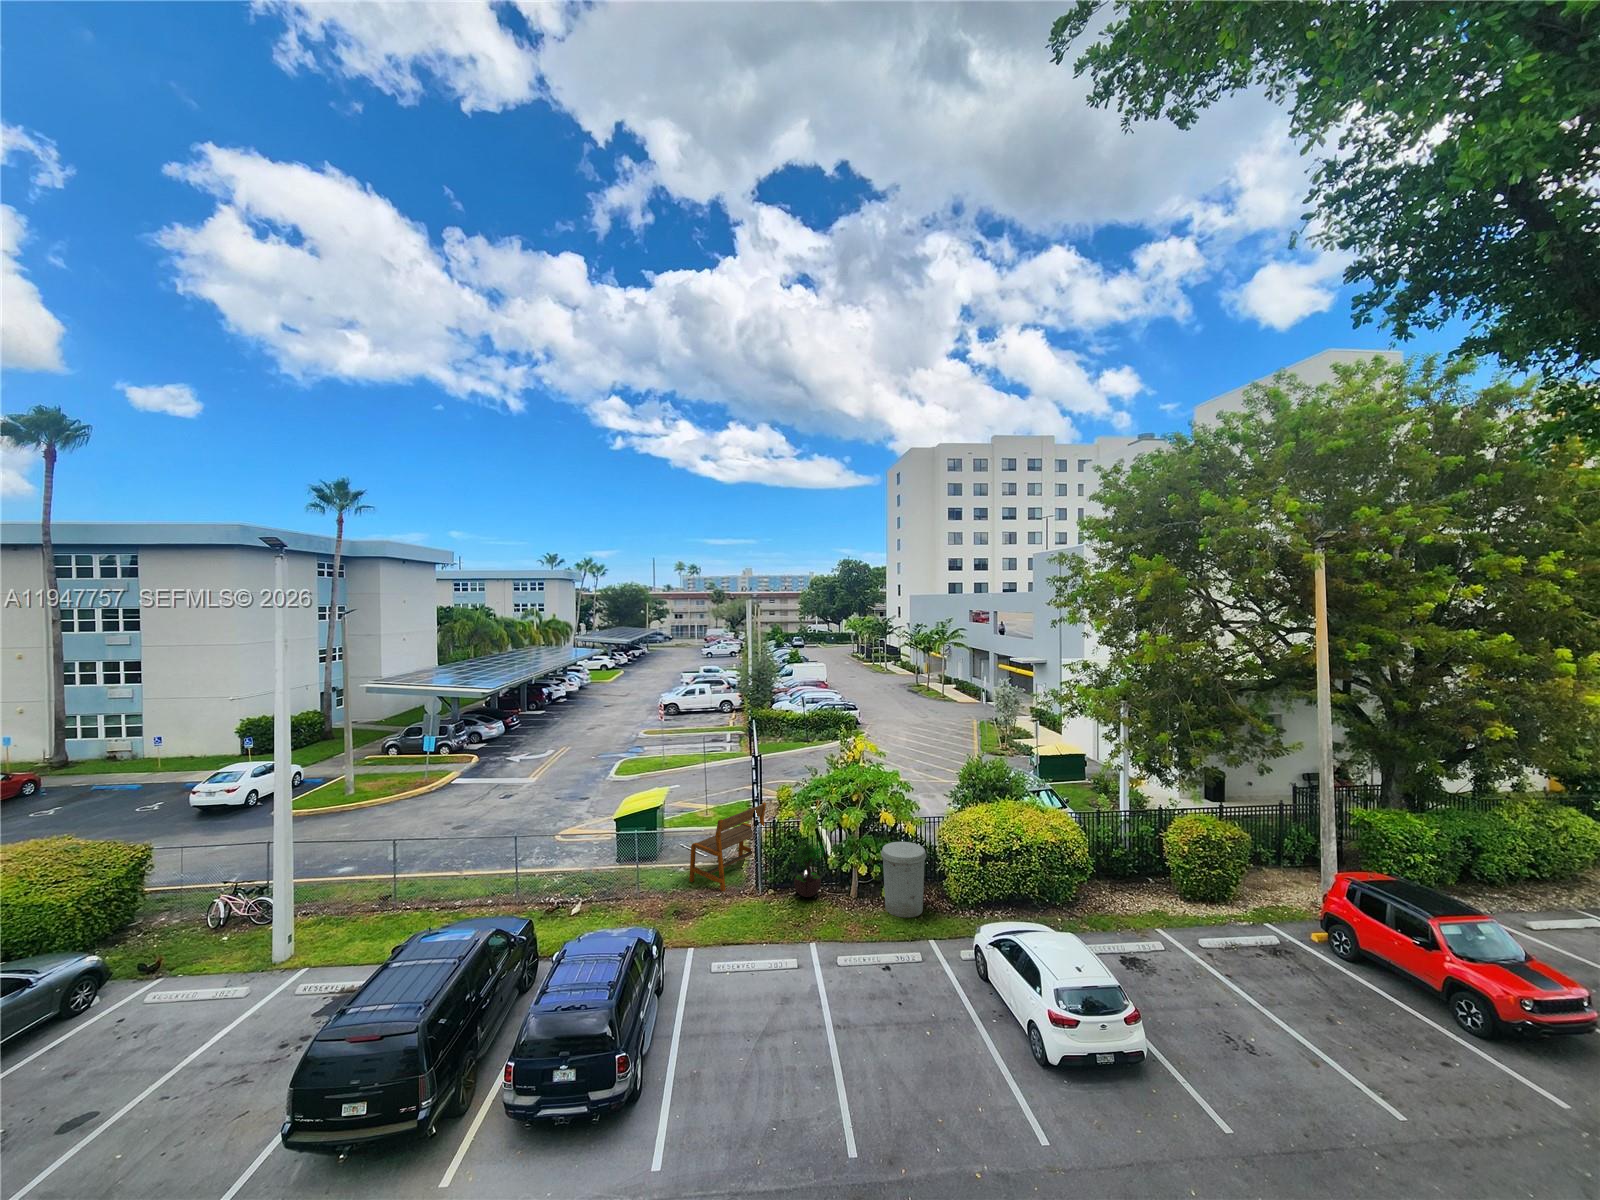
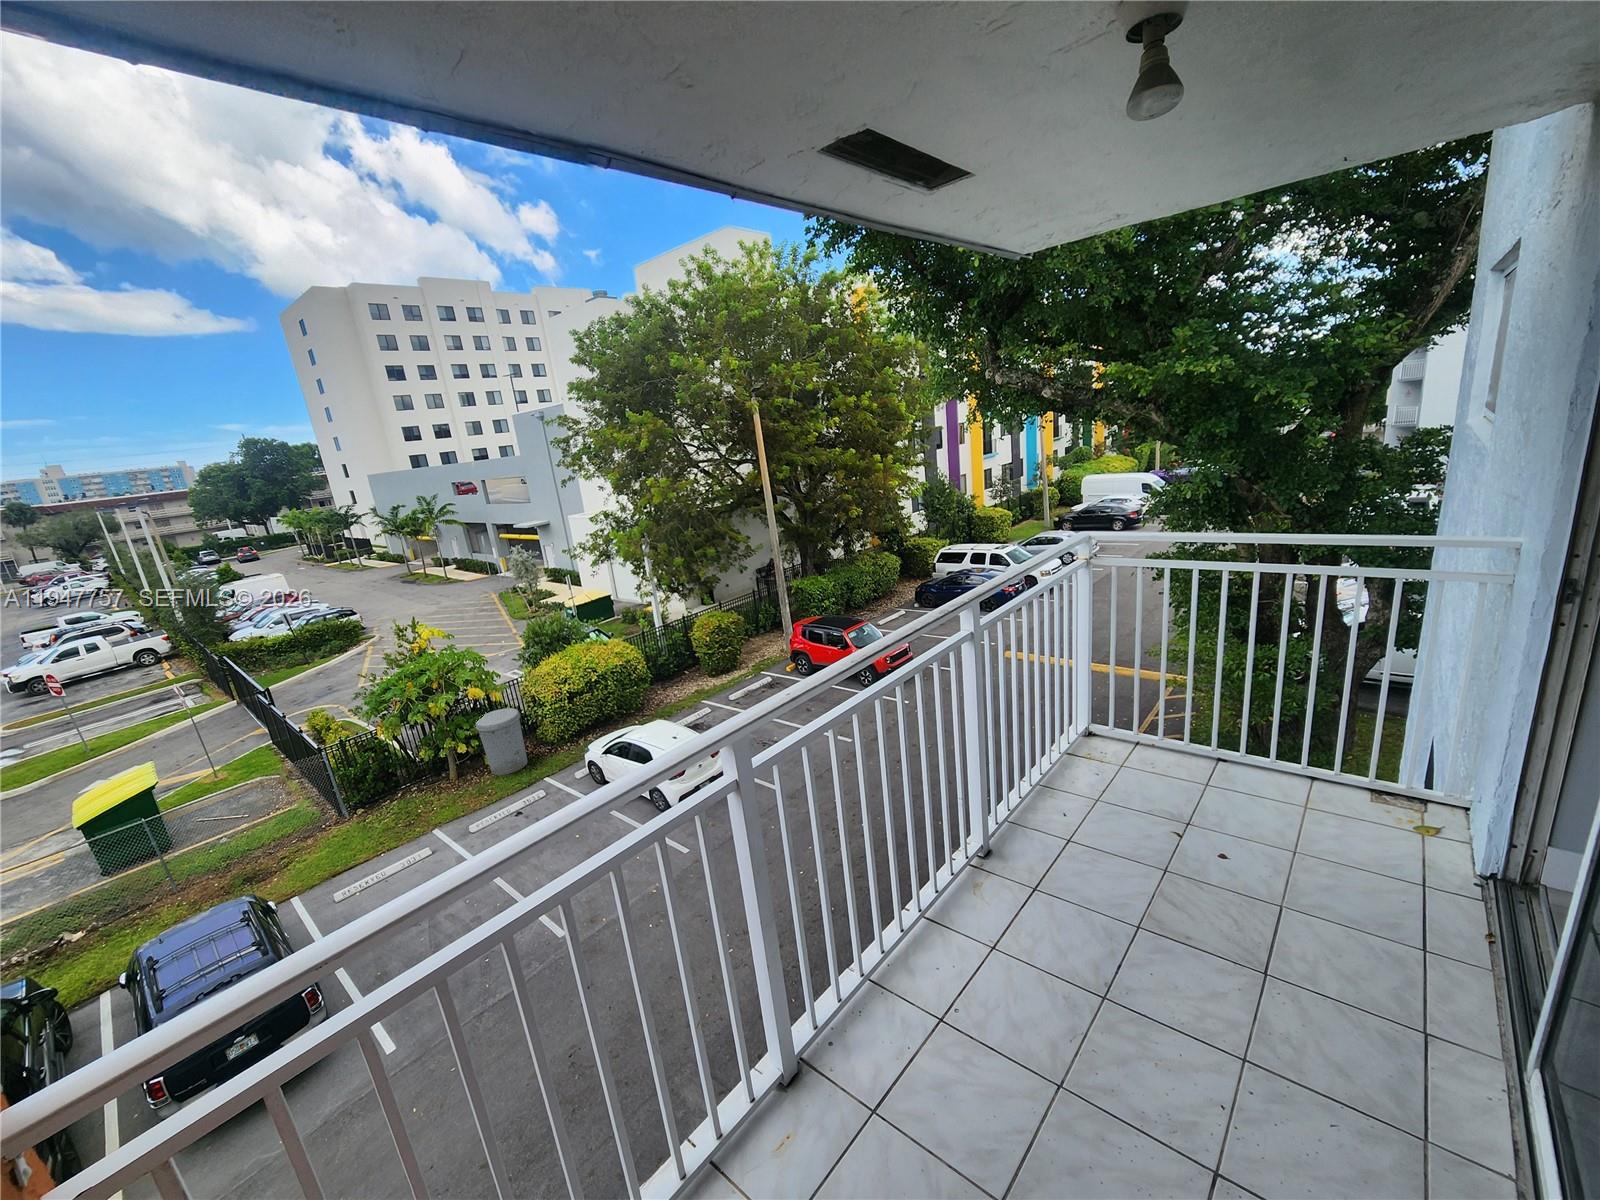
bench: present [689,803,766,891] -> none [232,732,343,848]
potted tree: present [792,840,824,897] -> none [375,742,417,800]

